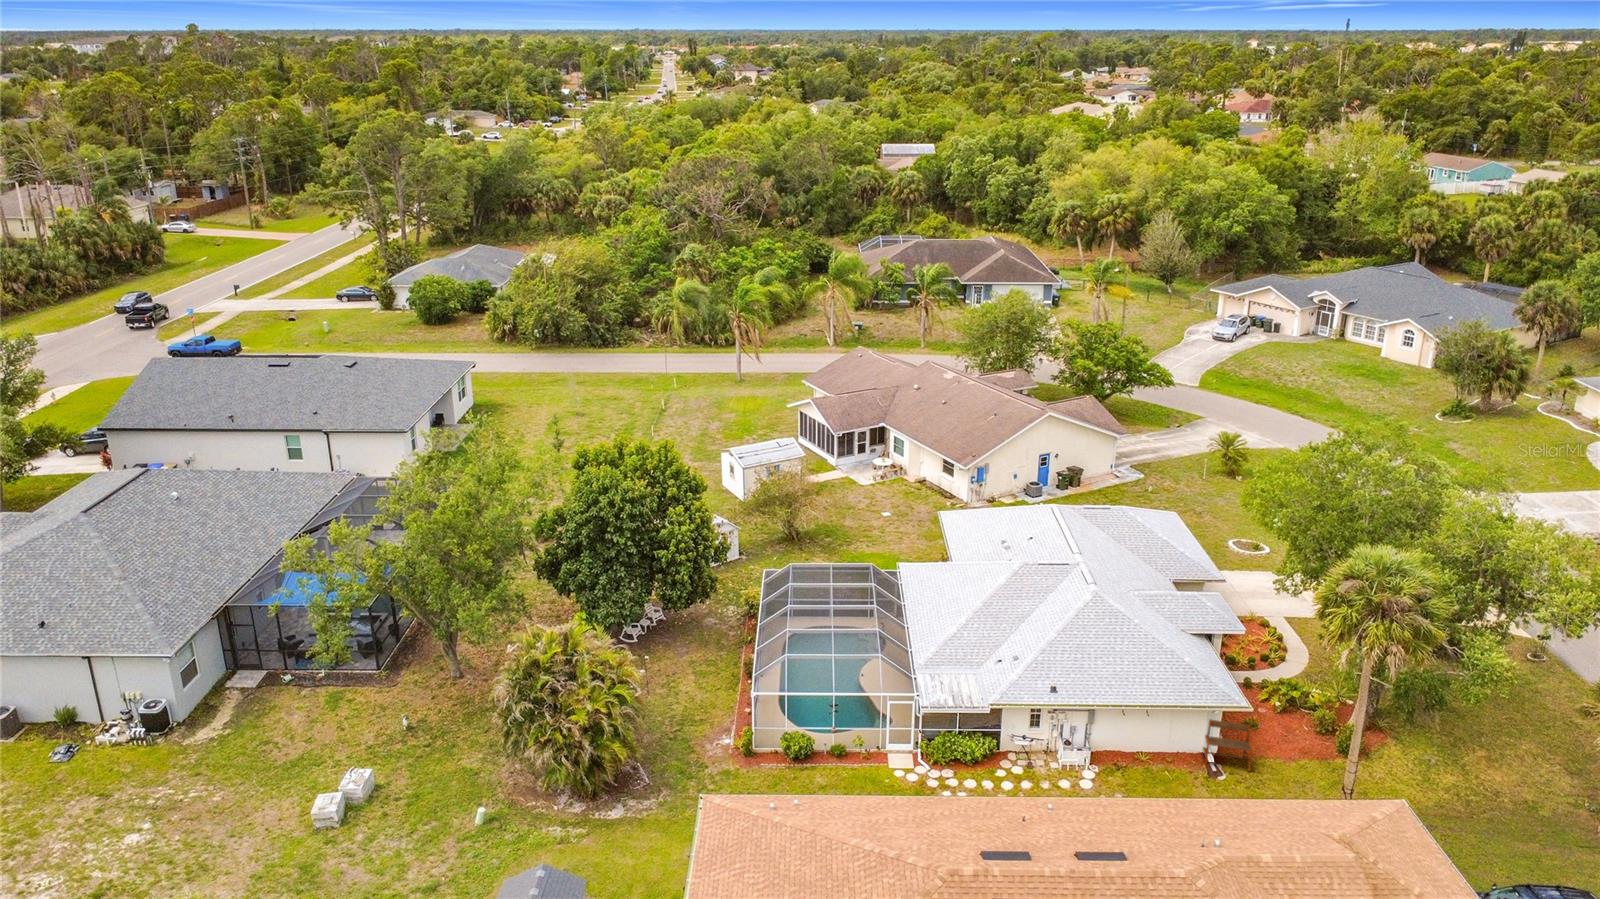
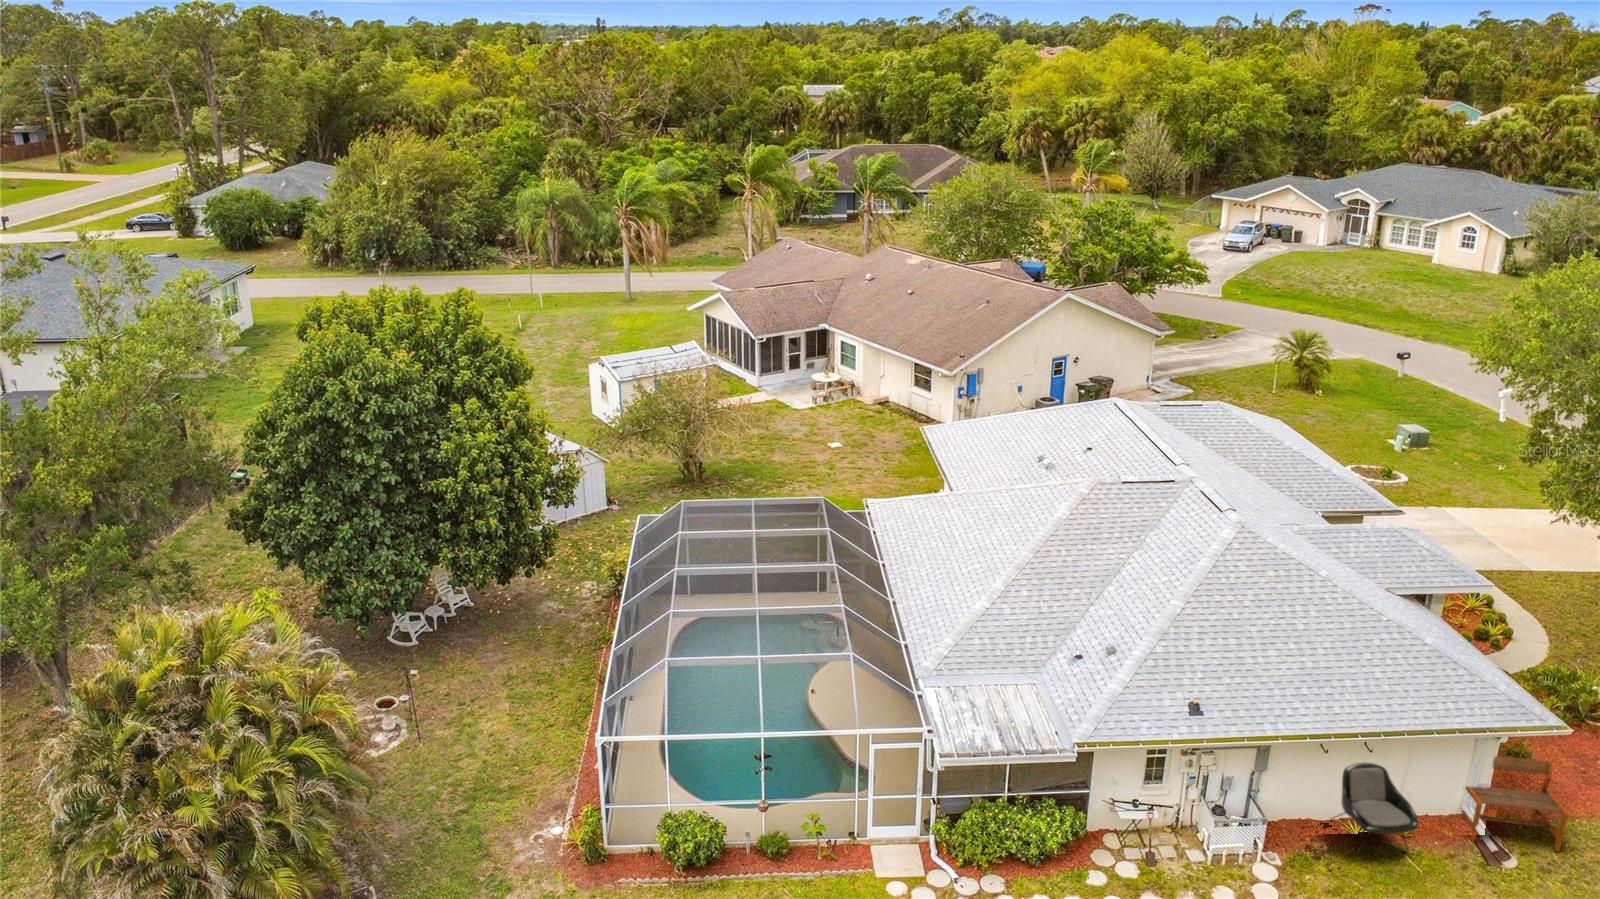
lounge chair: none [1131,722,1171,769] -> present [1331,763,1418,855]

